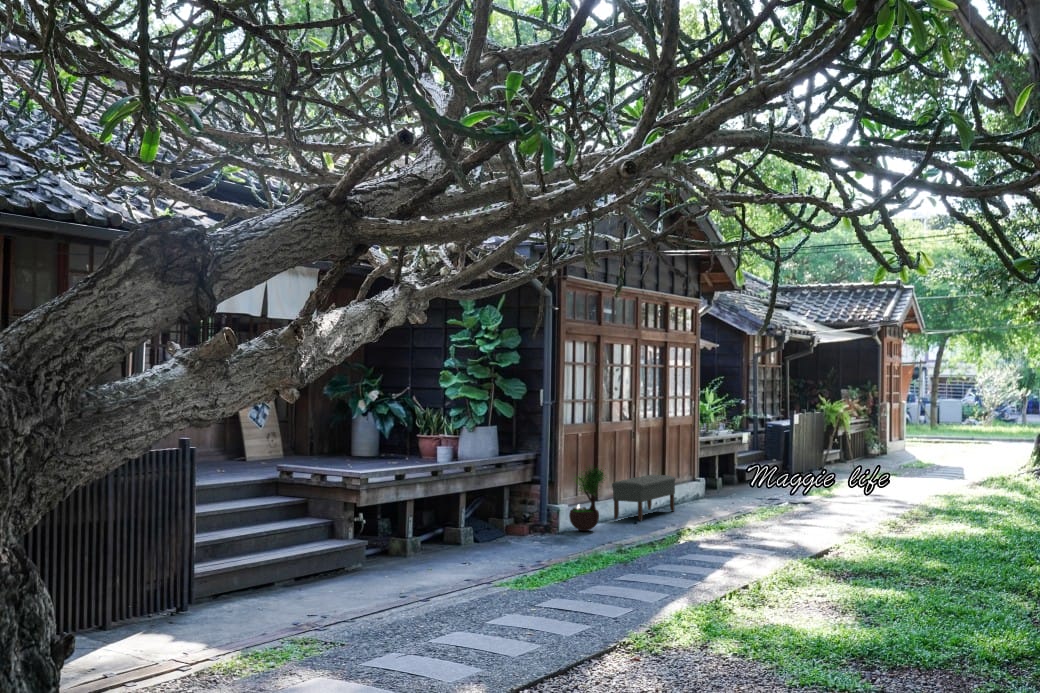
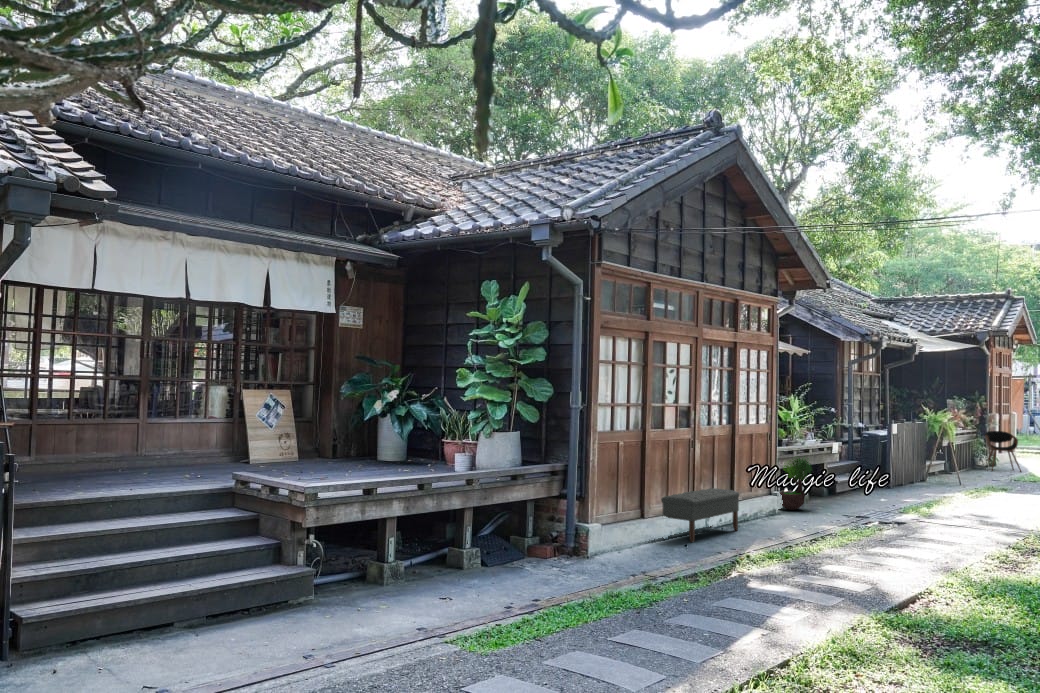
chair: none [875,419,908,458] -> present [985,431,1021,472]
potted tree: present [569,467,604,531] -> present [779,456,811,510]

